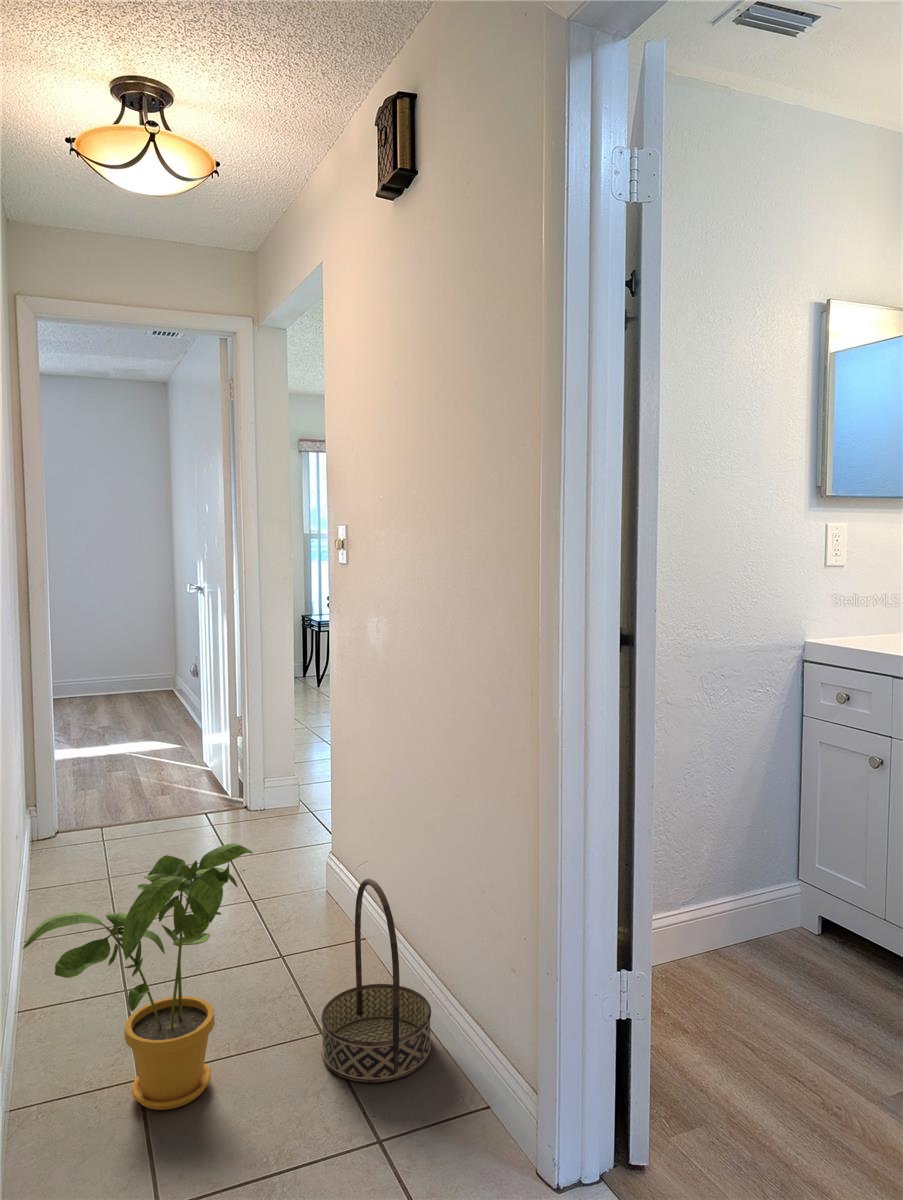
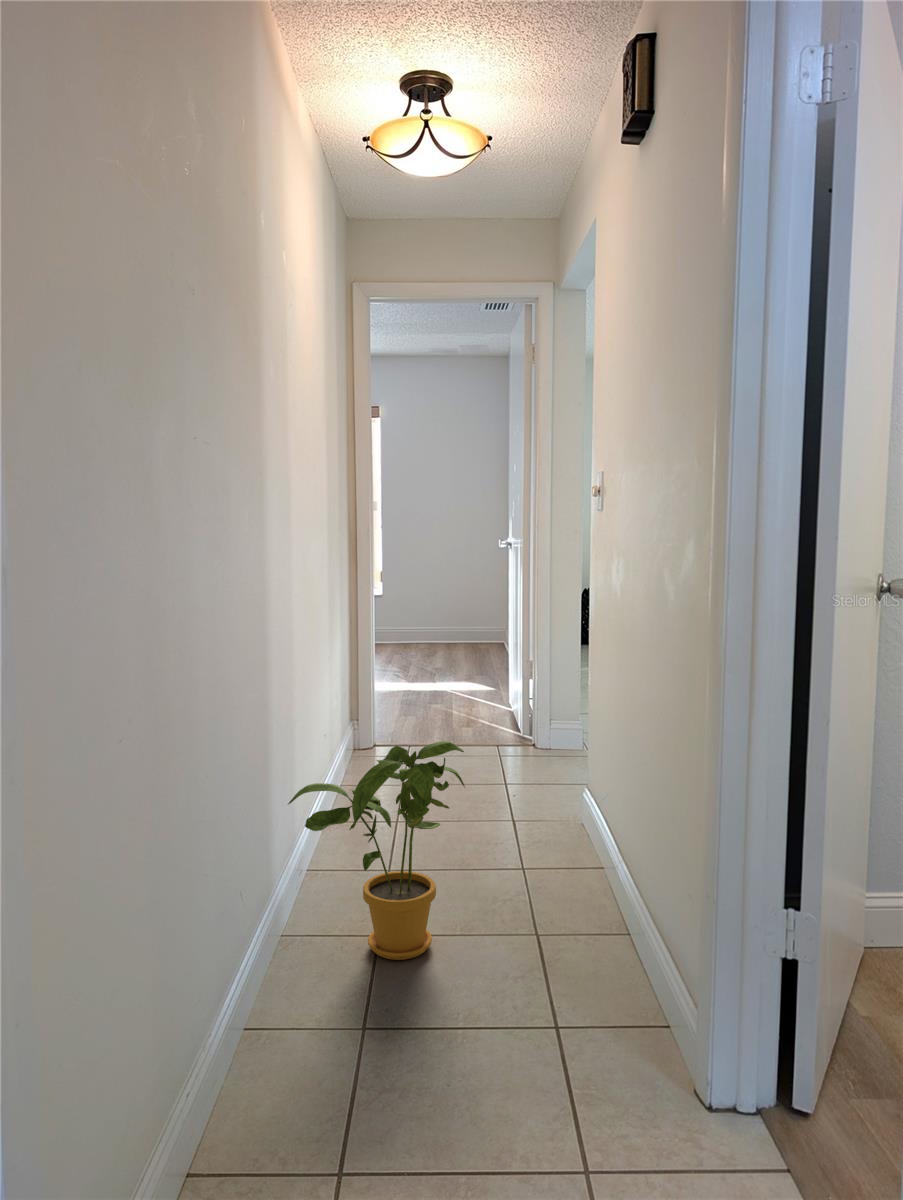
basket: present [321,879,431,1083] -> none [529,796,633,982]

